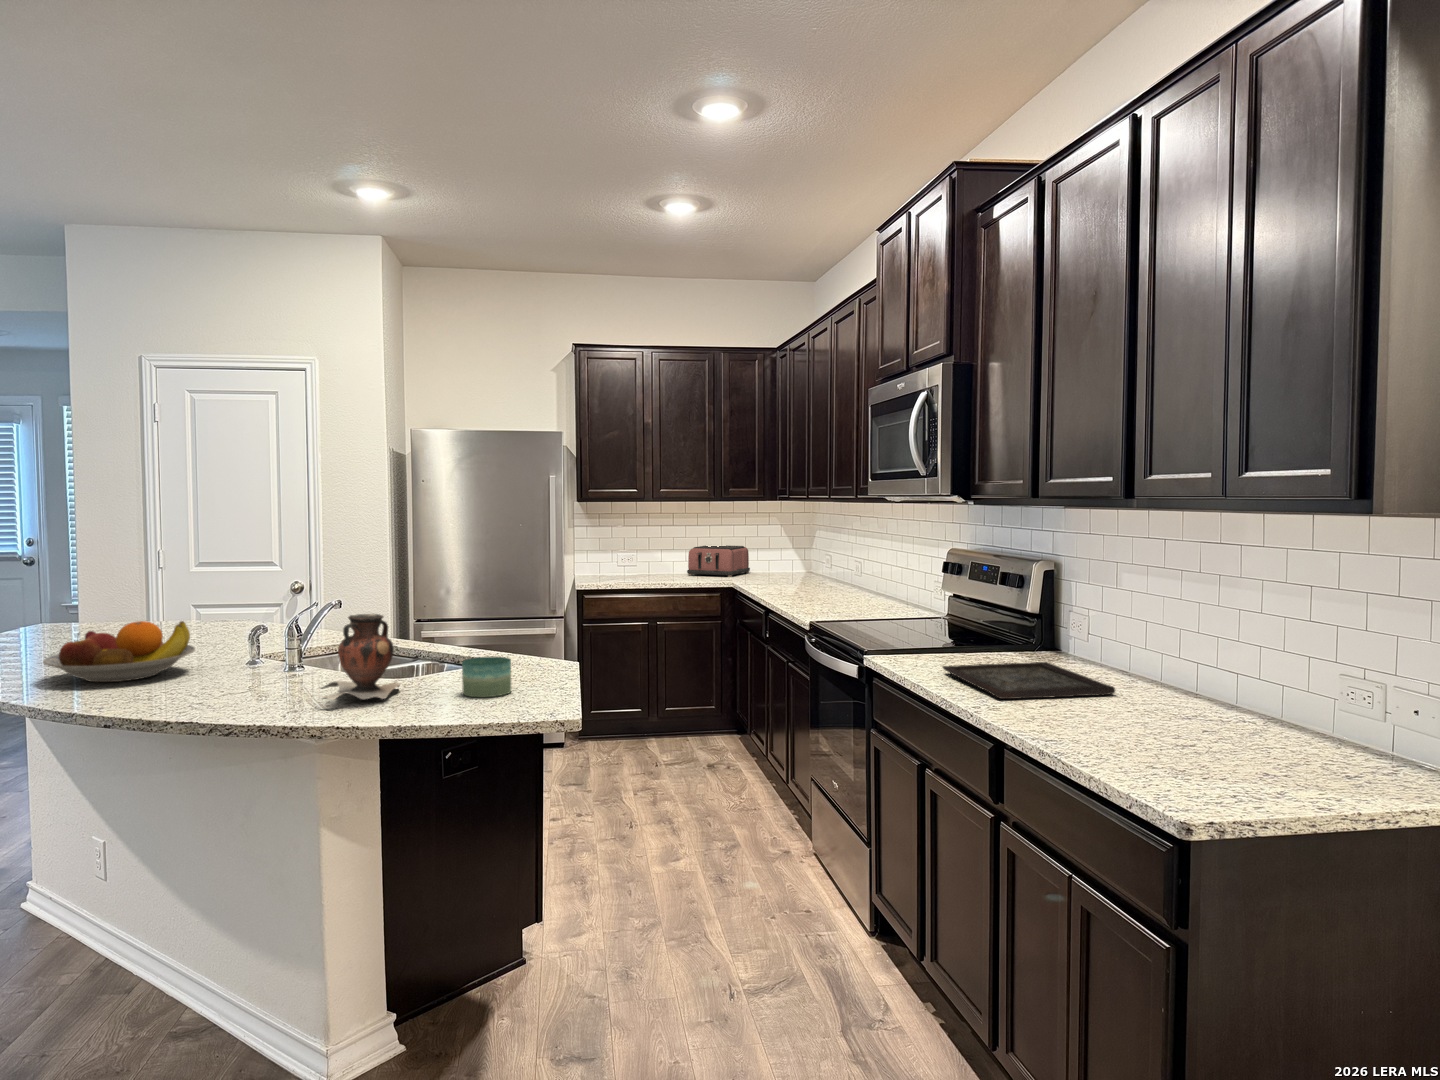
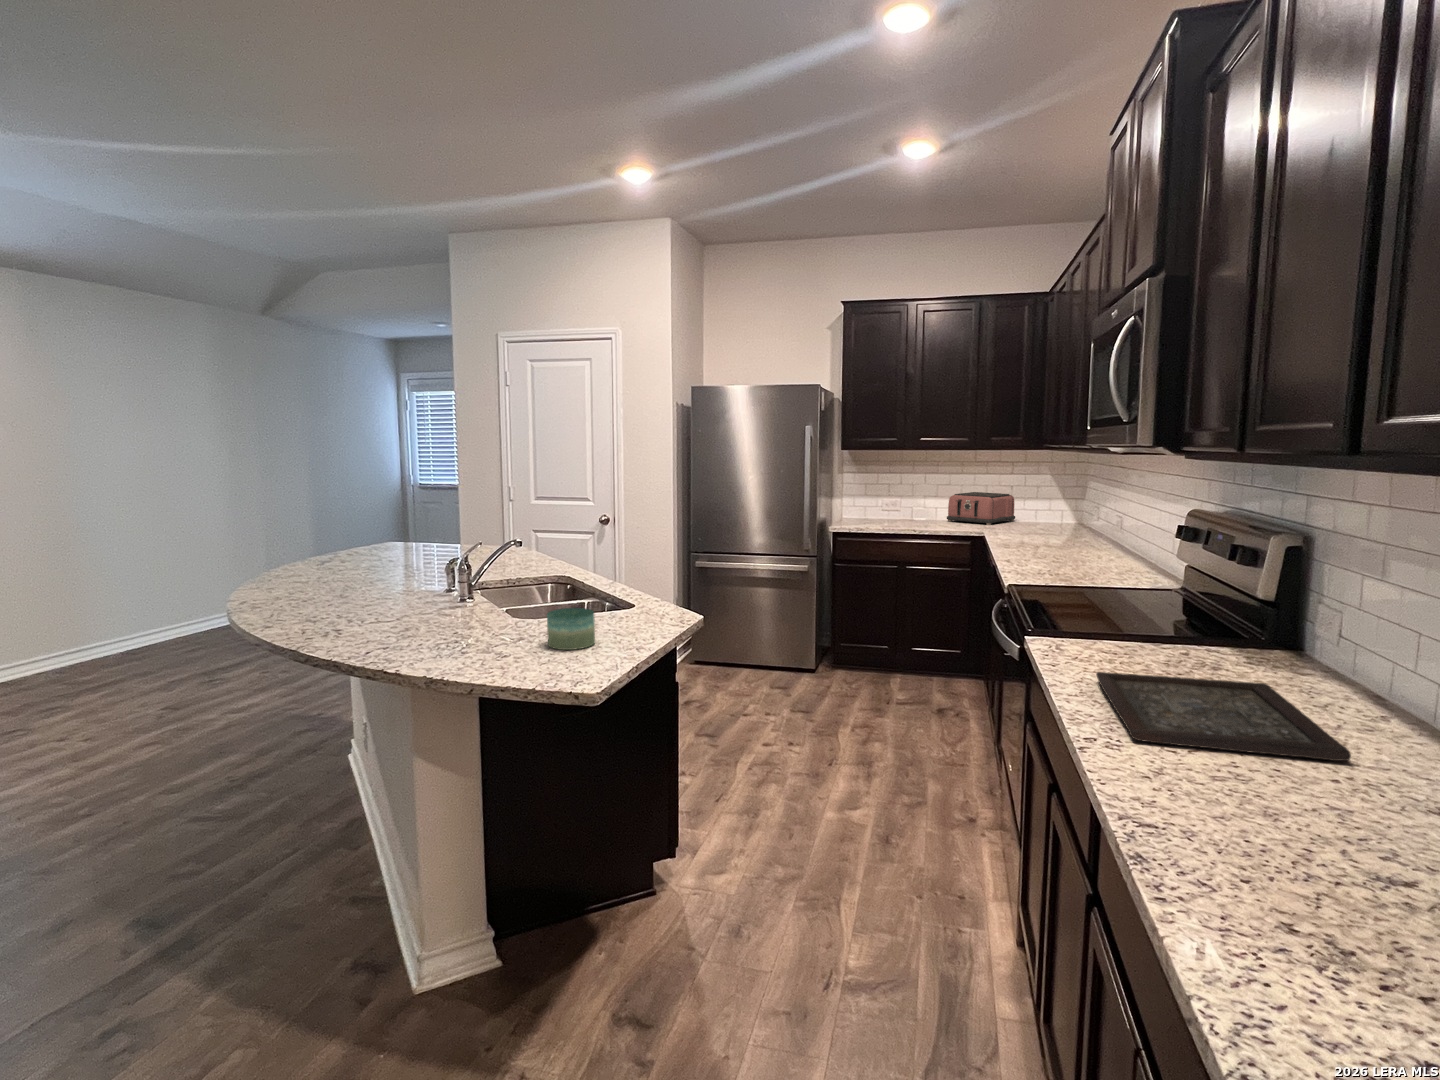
vase: present [321,614,400,699] -> none [417,560,512,641]
fruit bowl: present [43,621,195,682] -> none [298,551,412,599]

